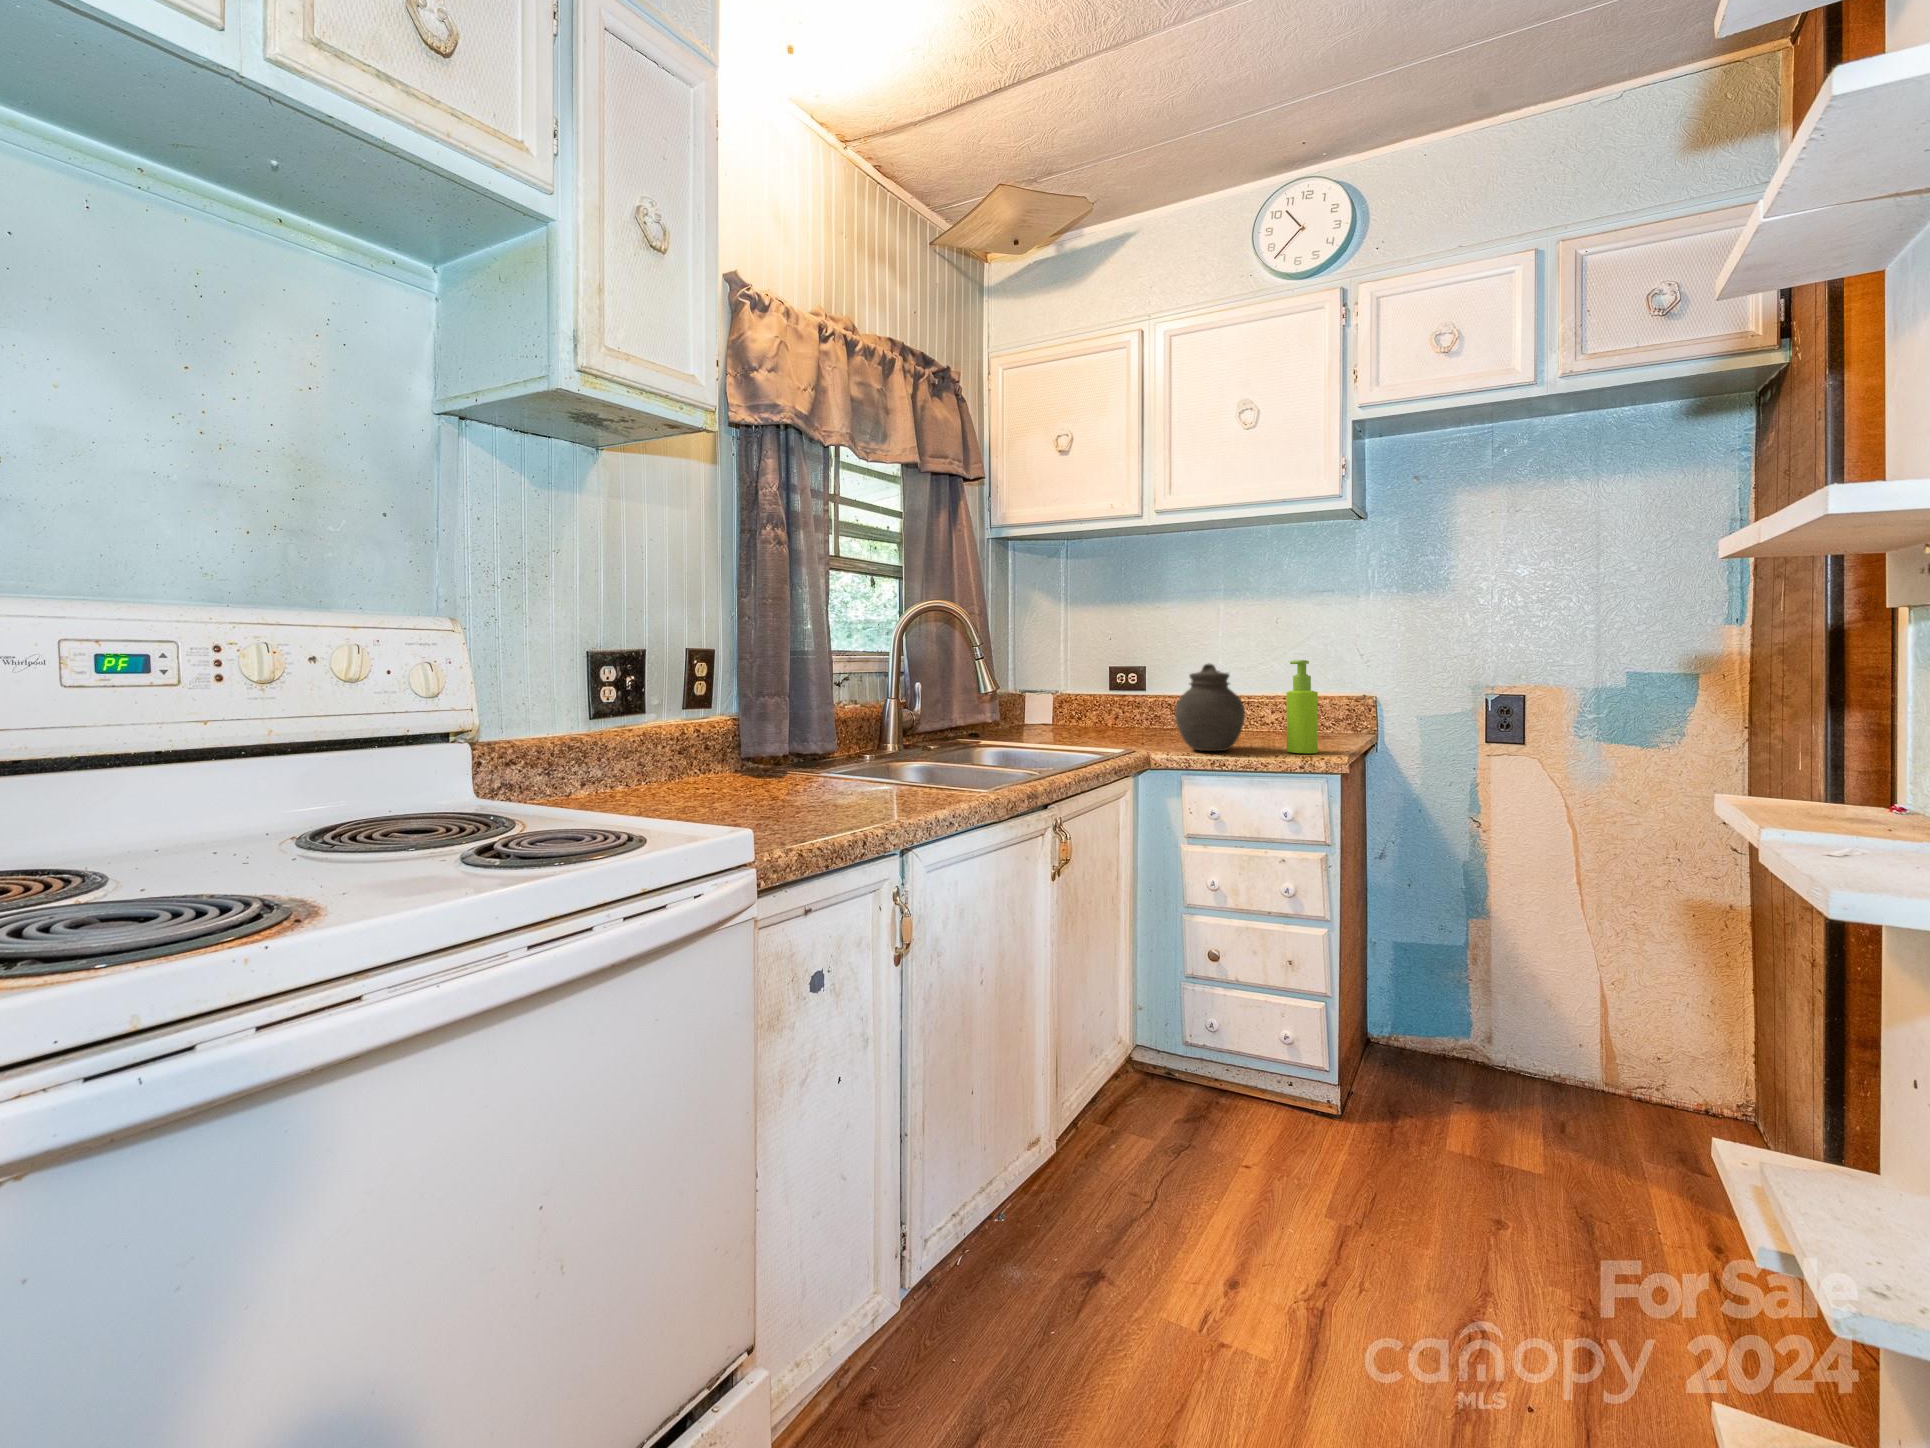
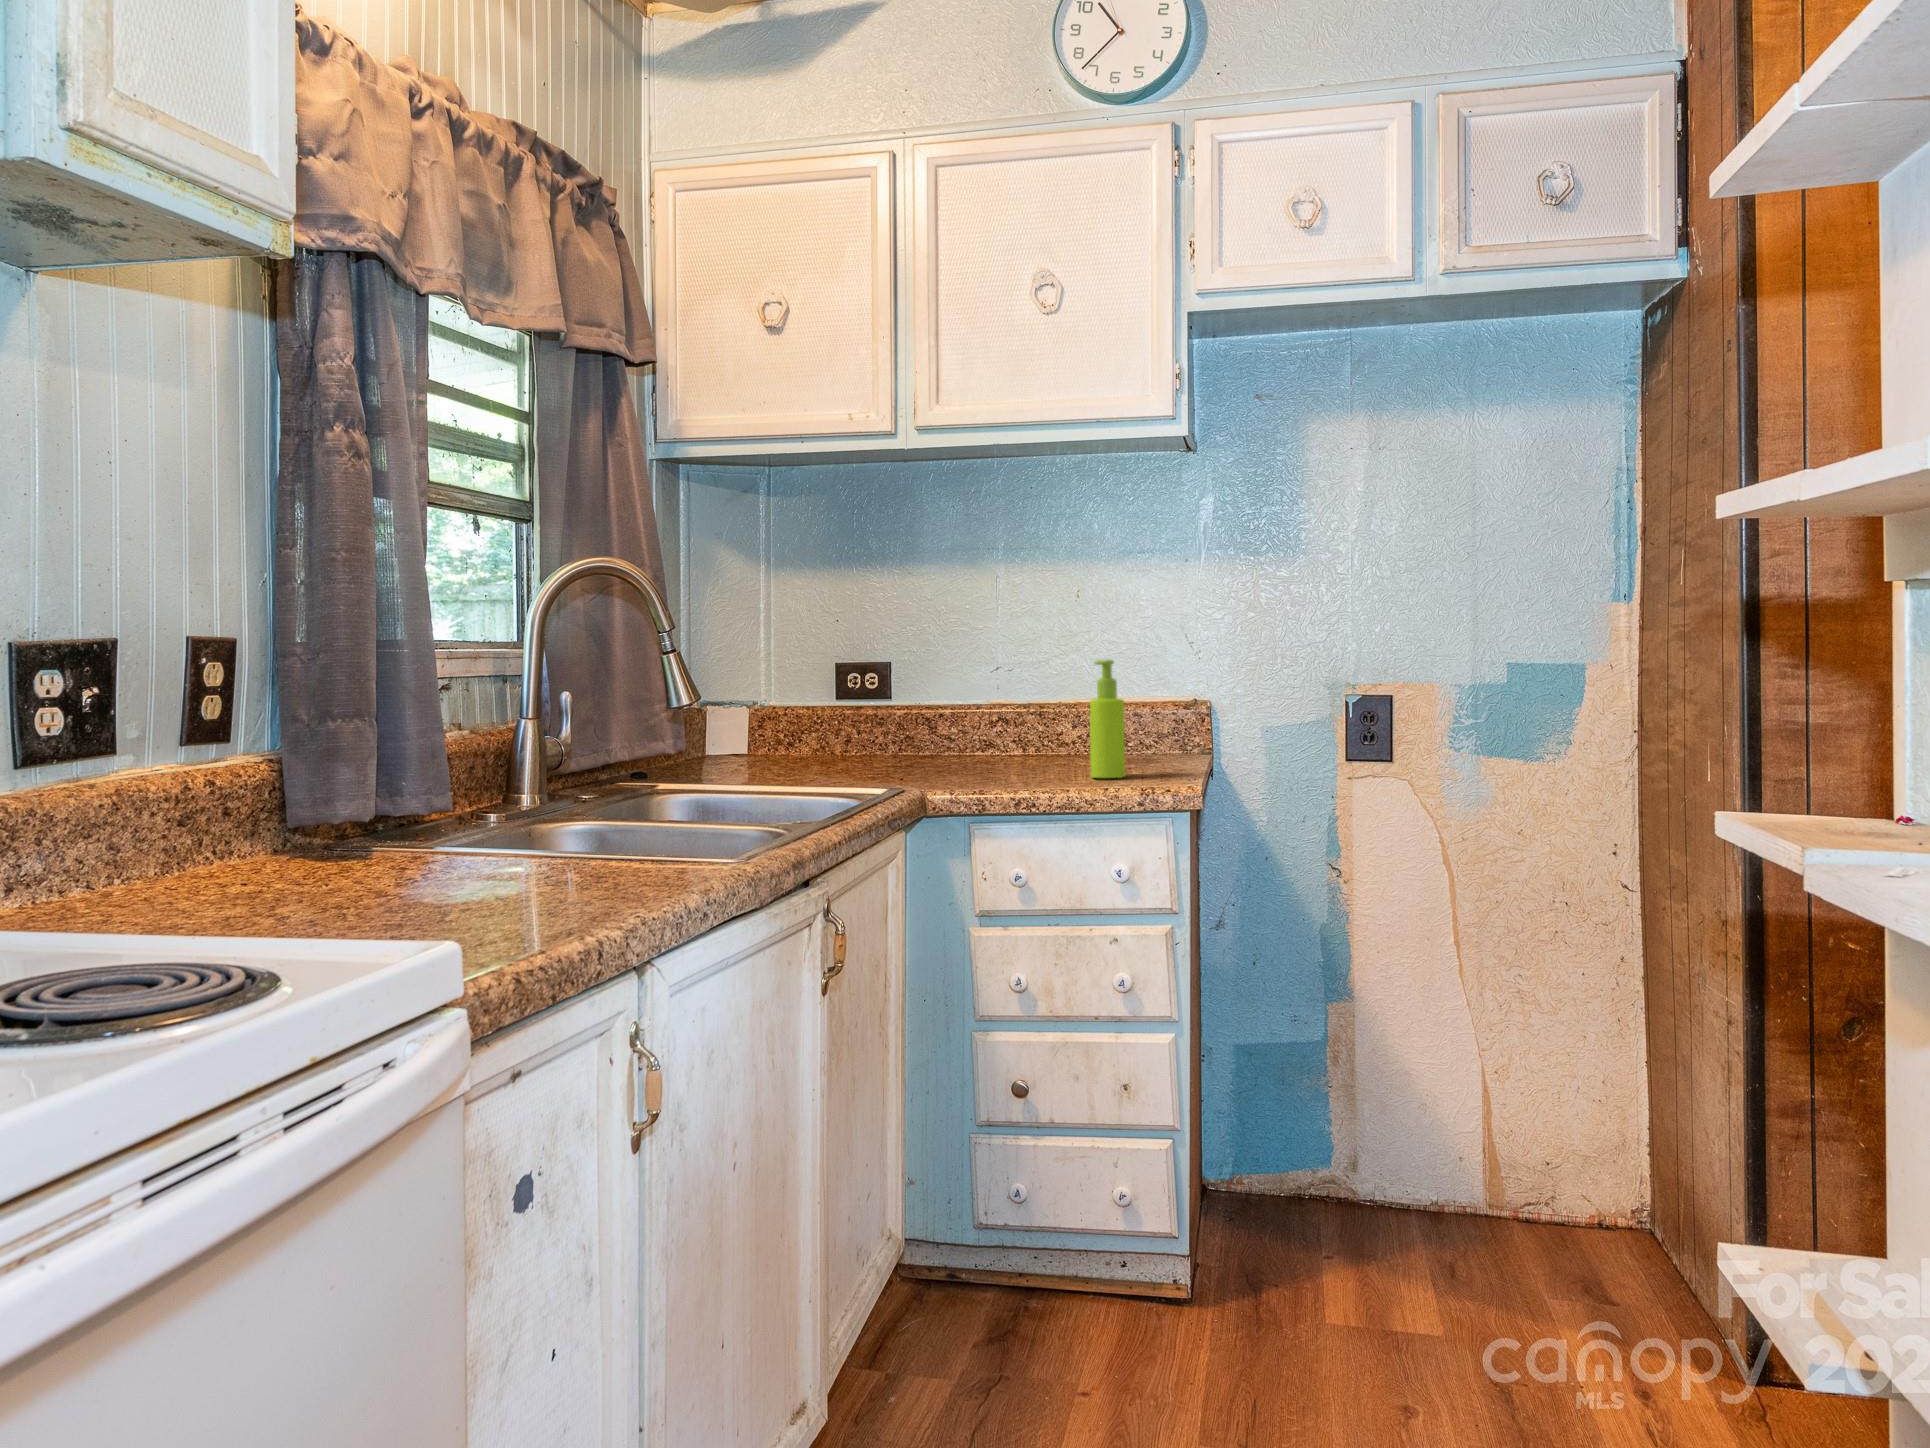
jar: present [1175,664,1245,751] -> none [955,664,1042,782]

